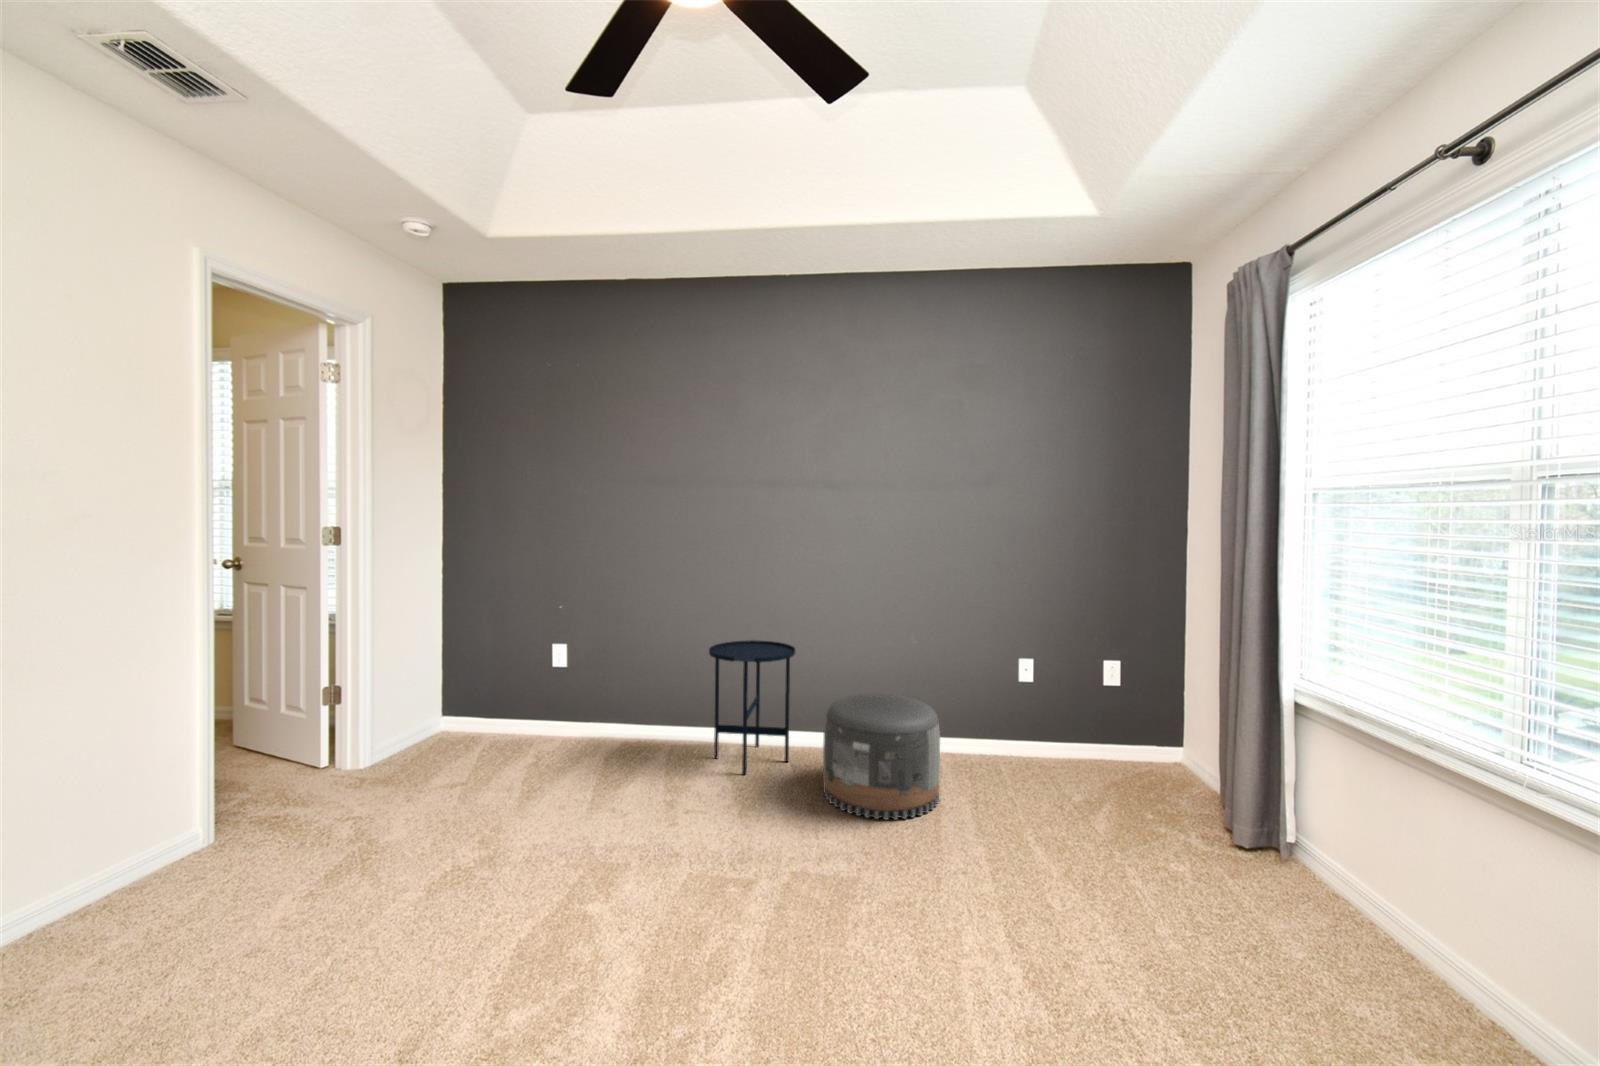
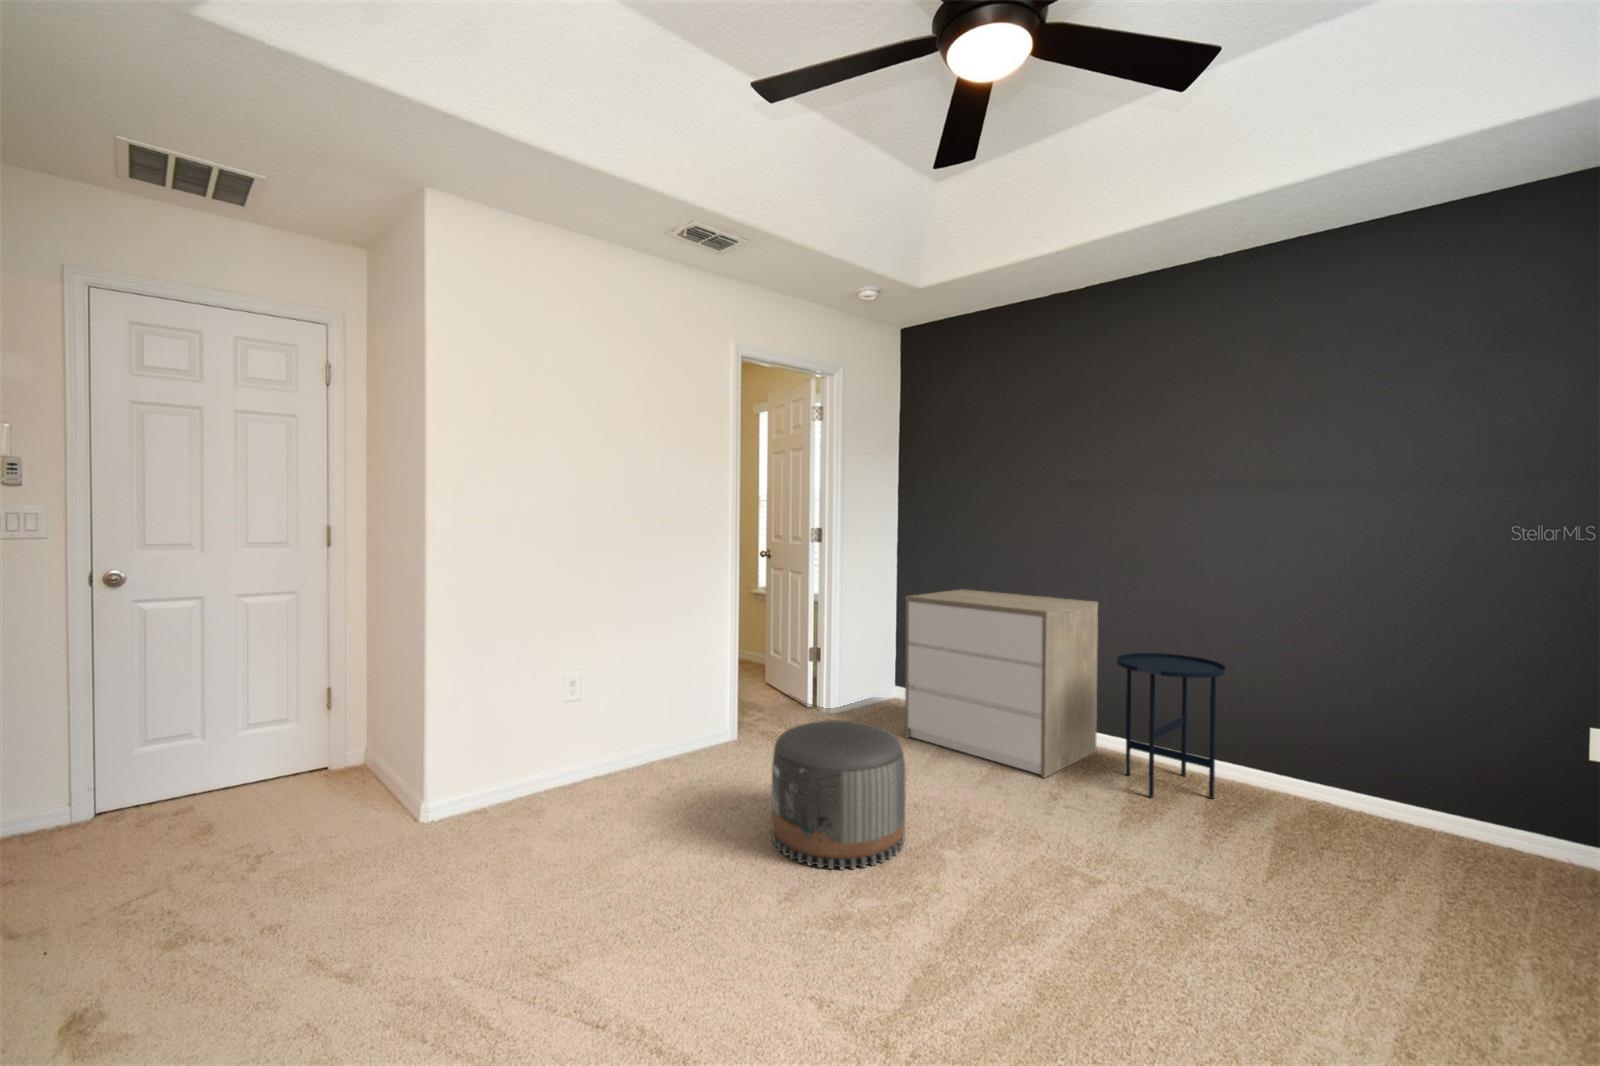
dresser: none [477,595,681,782] -> present [905,589,1098,778]
pouf: present [823,693,940,820] -> present [772,720,906,869]

